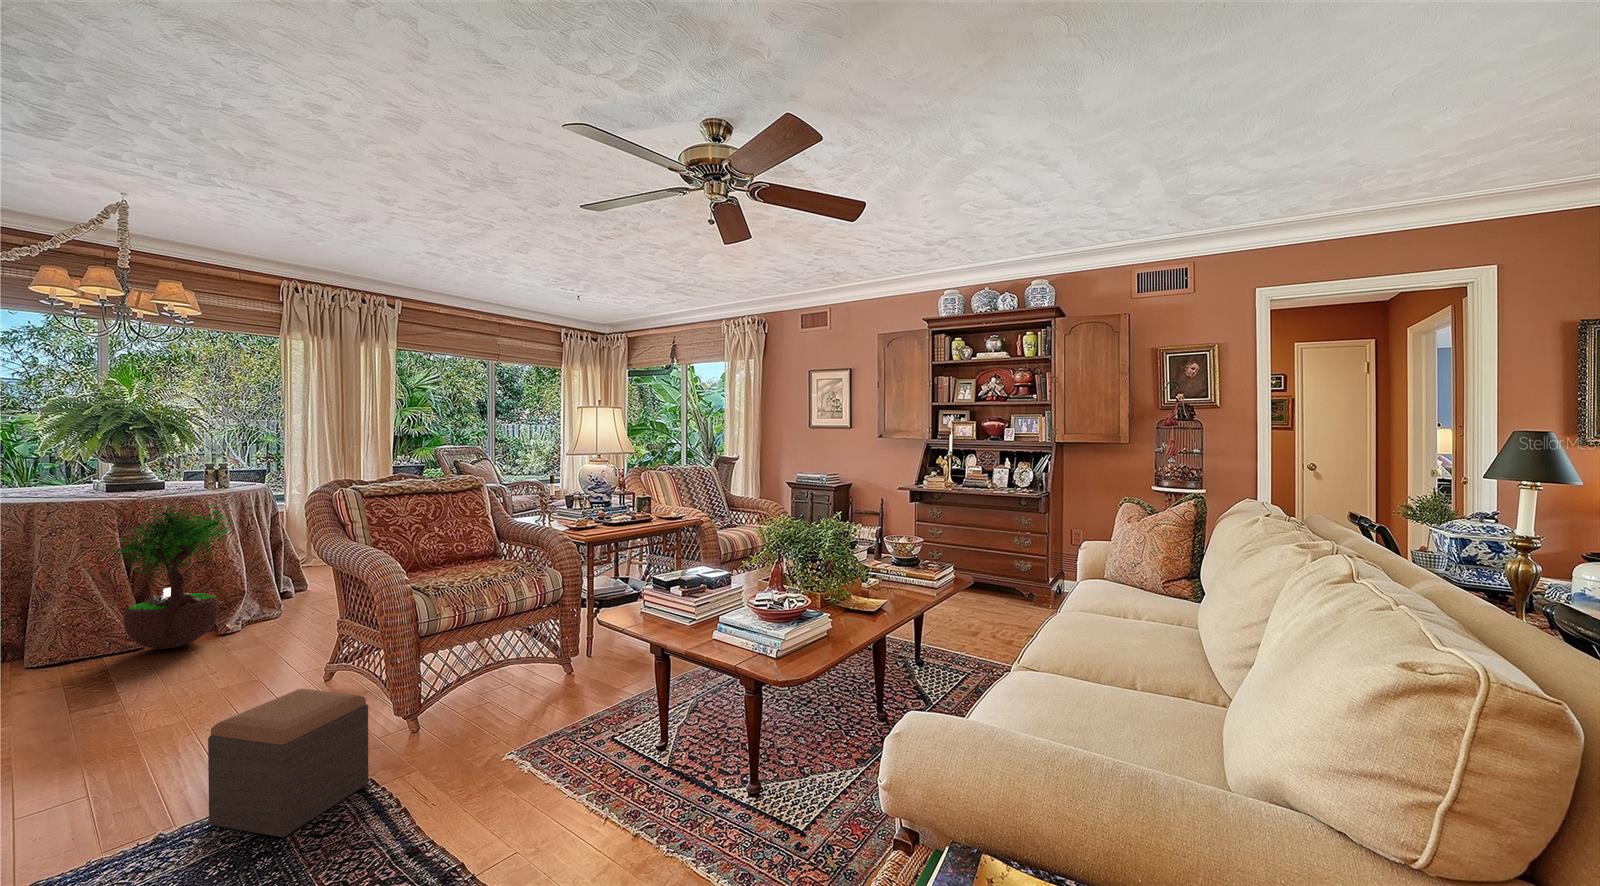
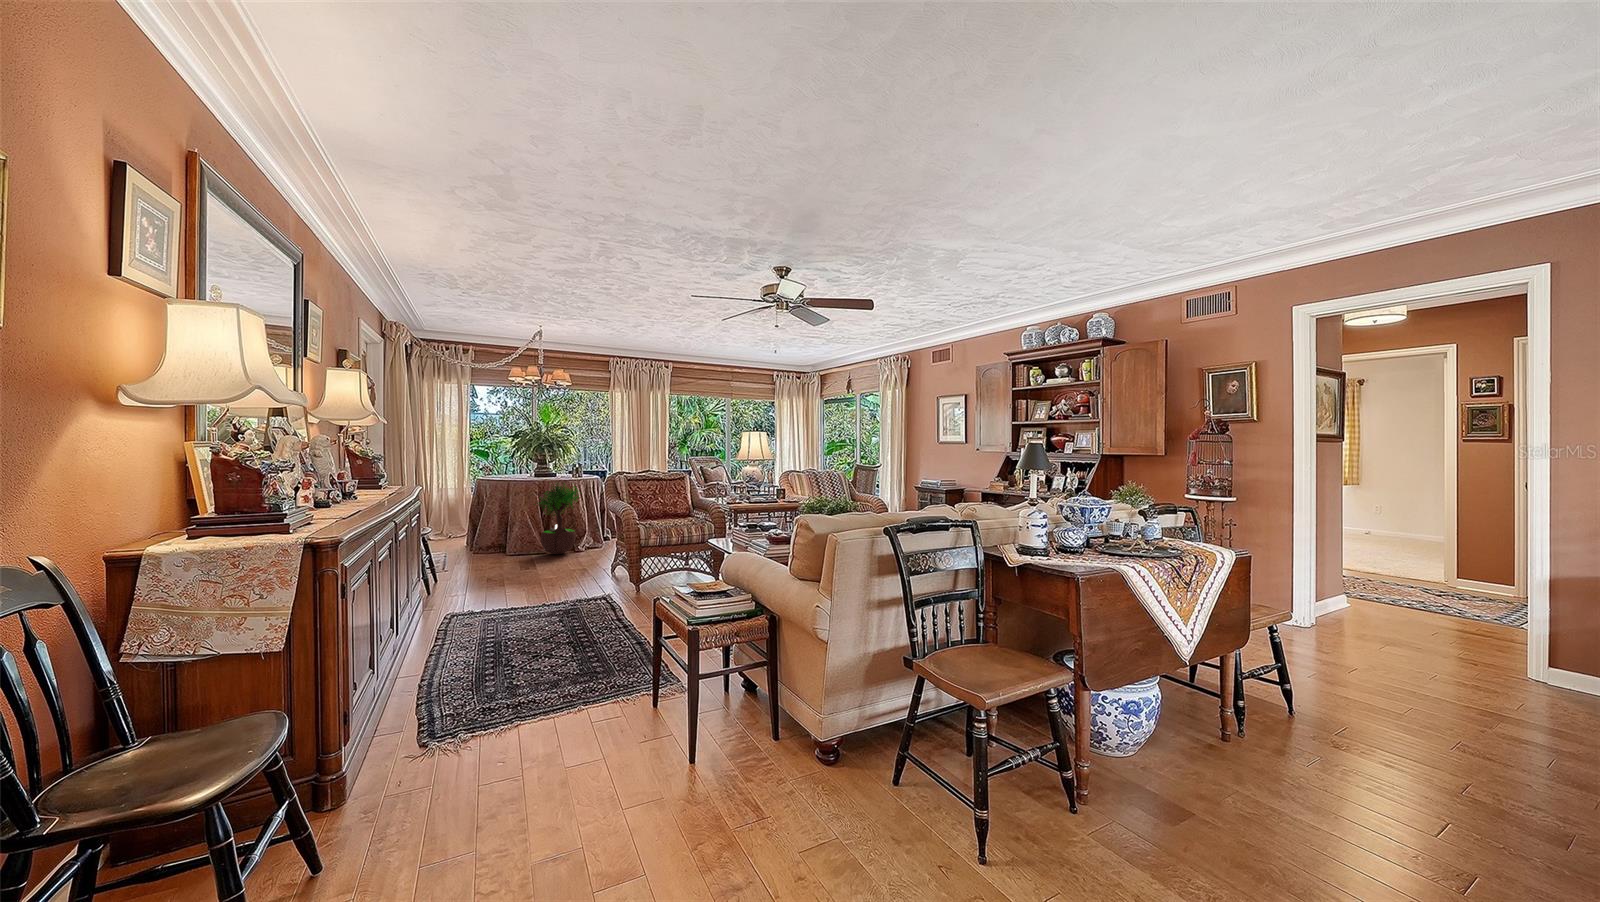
footstool: present [208,689,368,838] -> none [559,559,614,611]

